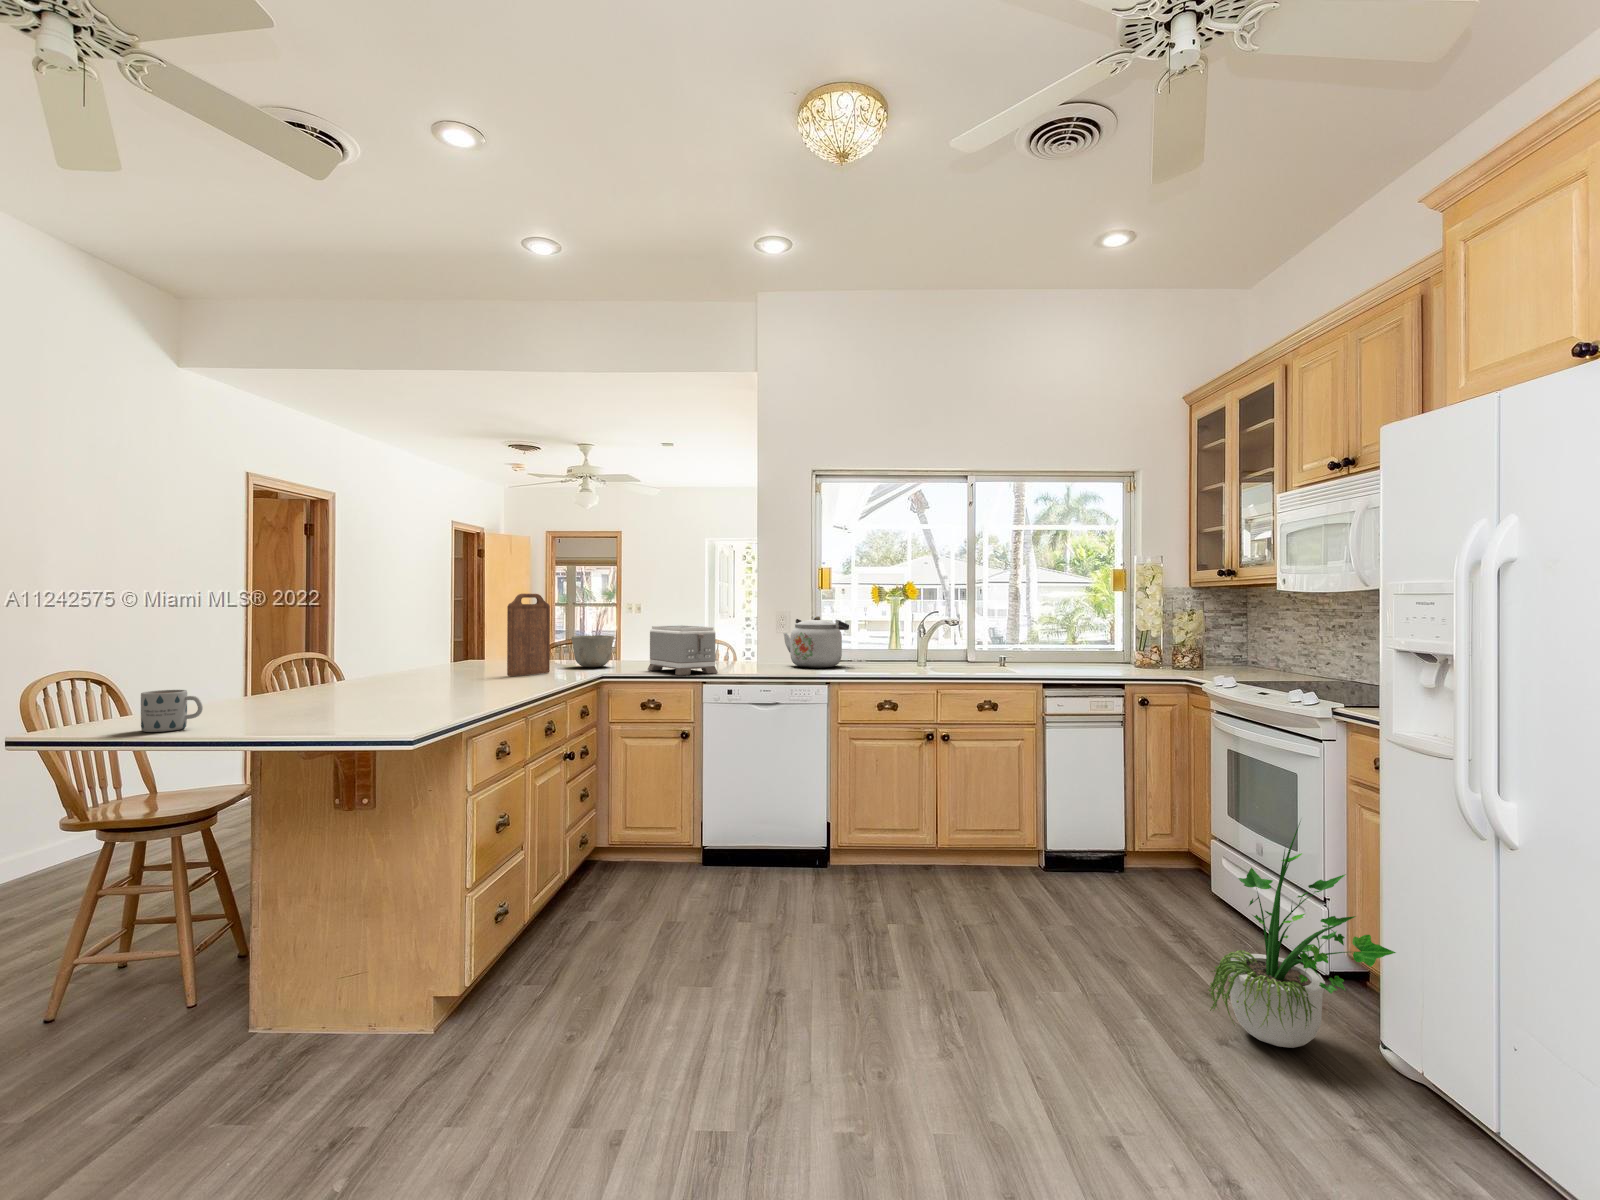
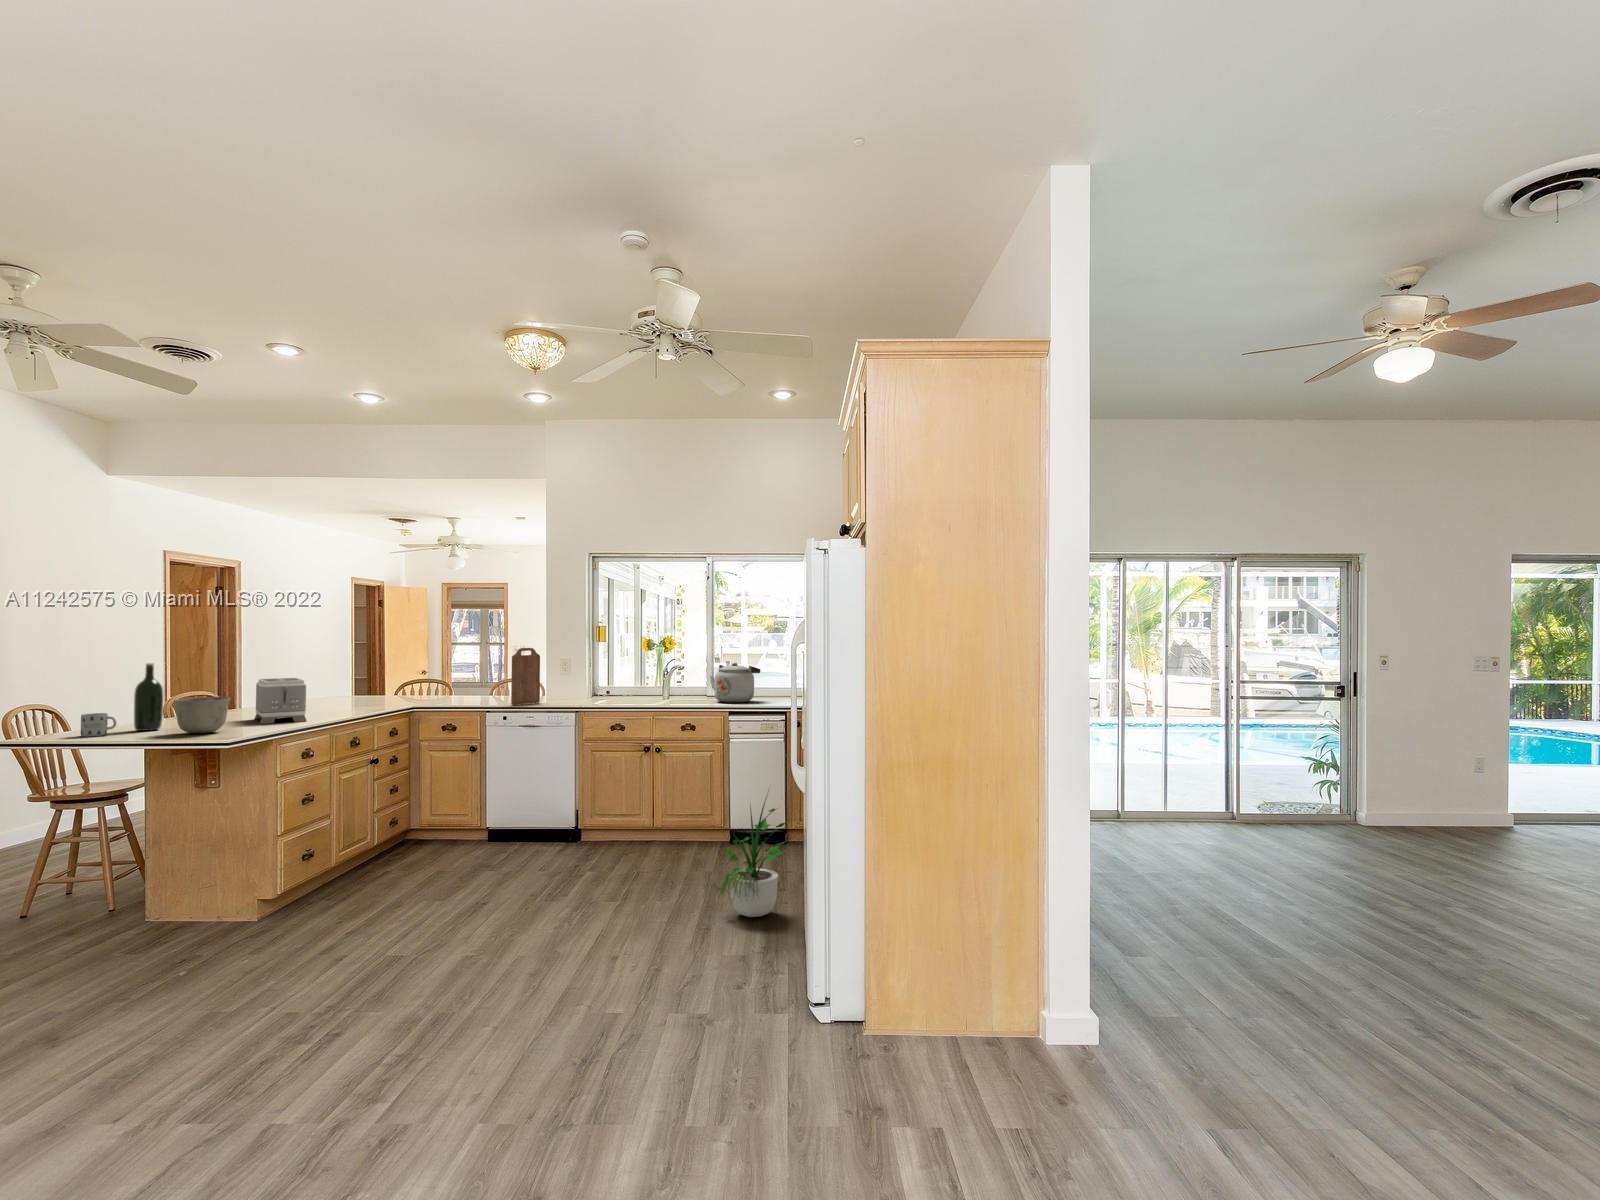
cutting board: present [507,594,550,676] -> present [511,648,540,705]
wine bottle: none [230,605,277,719] -> present [134,663,163,731]
kettle: present [783,616,849,668] -> present [710,663,761,703]
toaster: present [648,625,718,675] -> present [254,678,307,724]
ceramic bowl: present [572,635,614,667] -> present [174,697,230,733]

